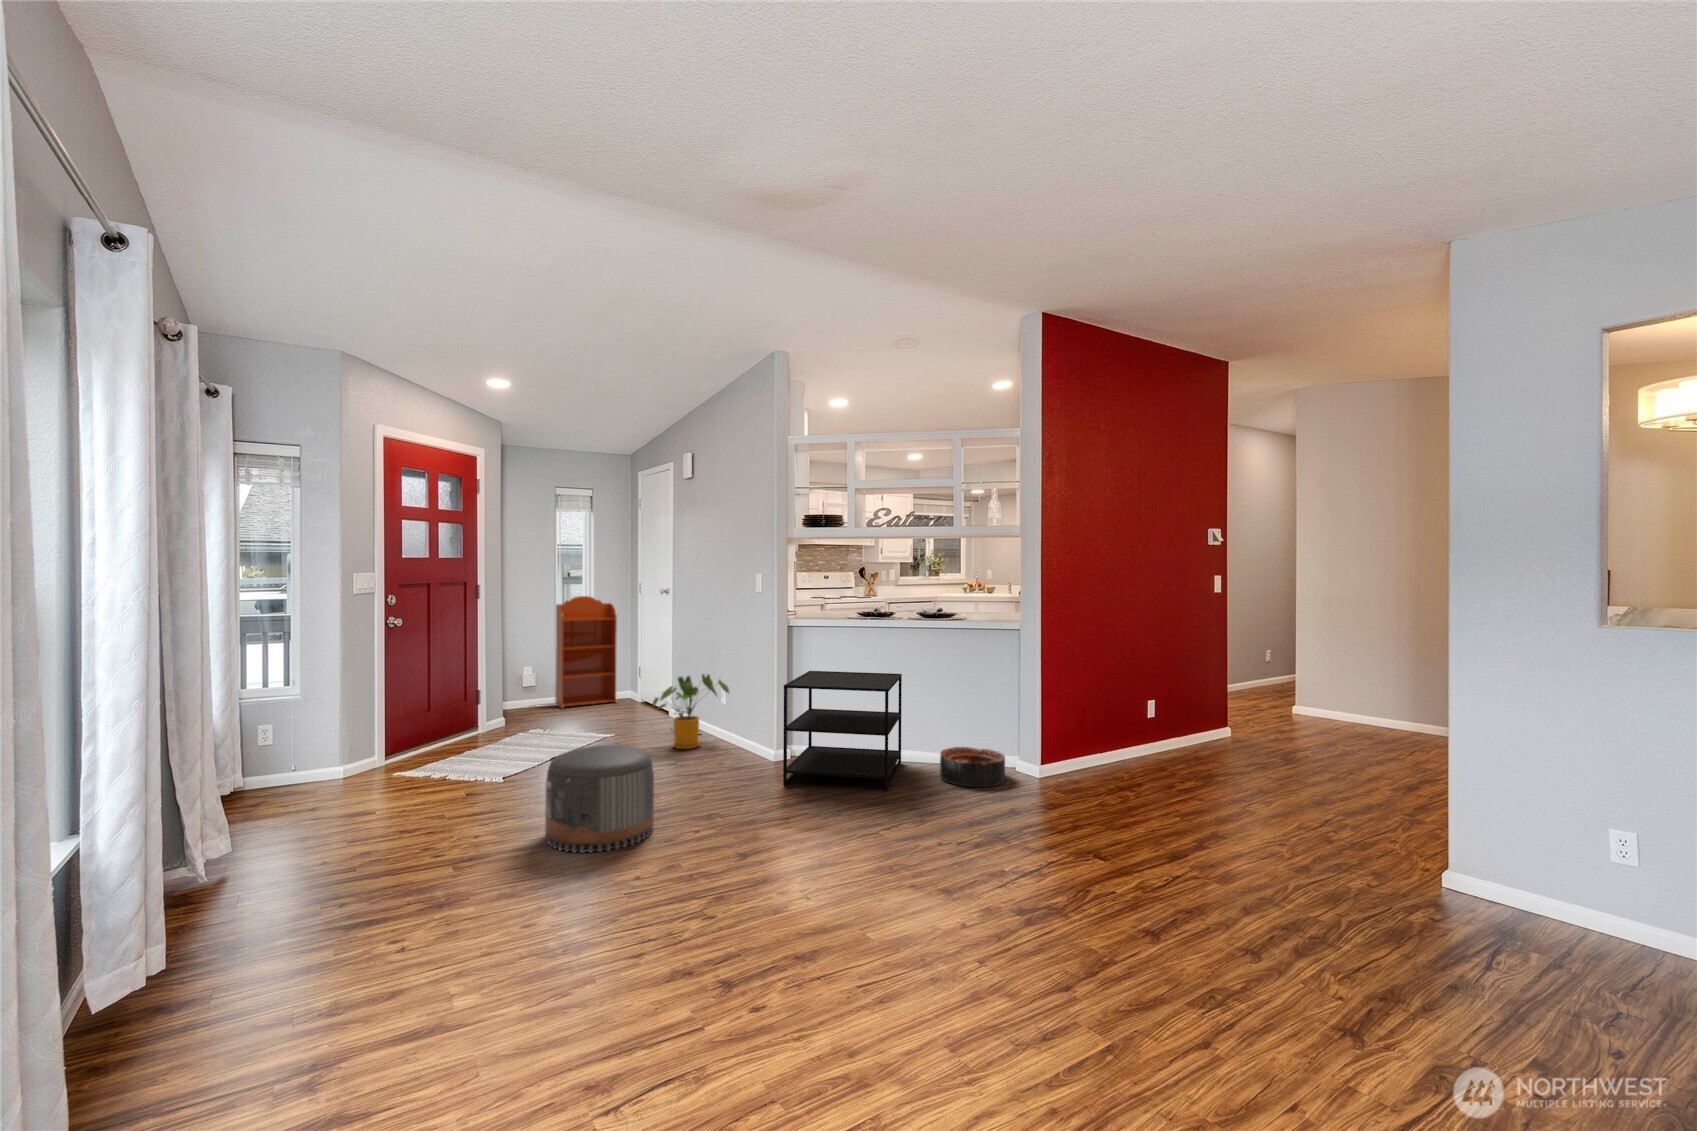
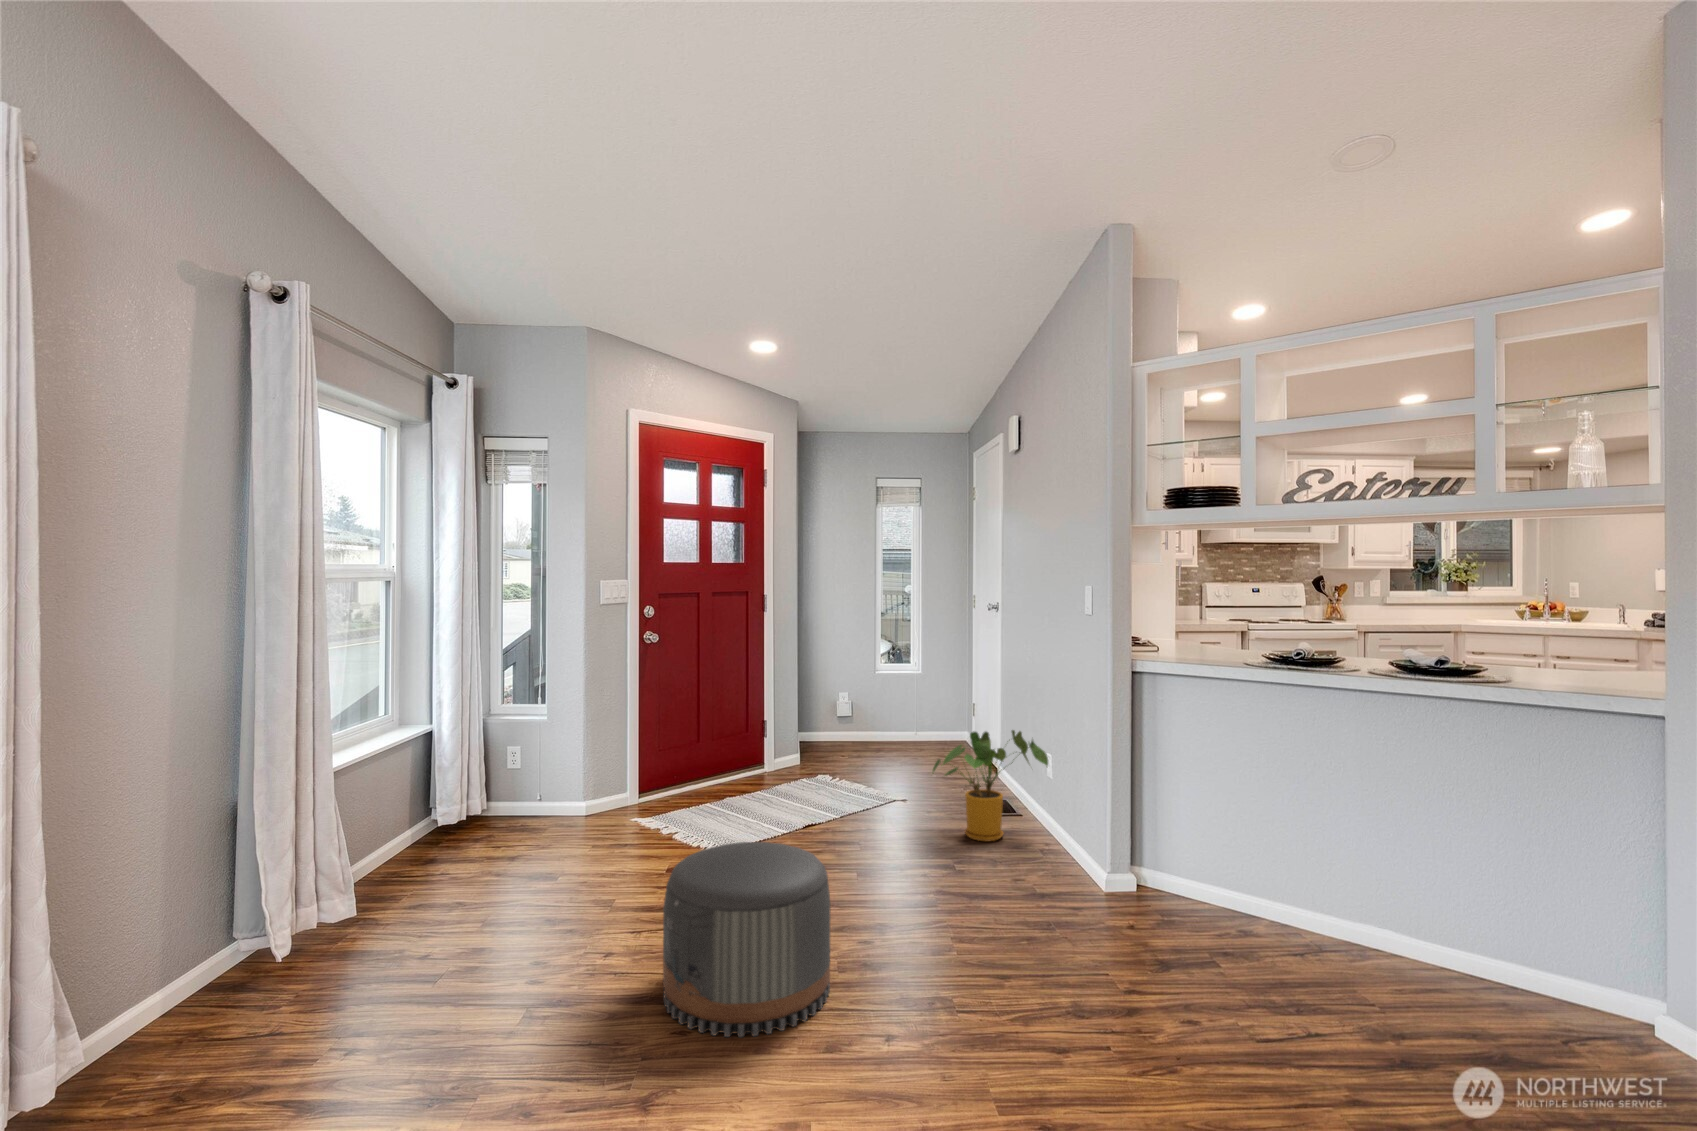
bookcase: present [555,596,617,708] -> none [873,612,943,752]
side table: present [783,671,902,791] -> none [1092,746,1352,1024]
basket: present [940,747,1005,787] -> none [1442,947,1633,1079]

